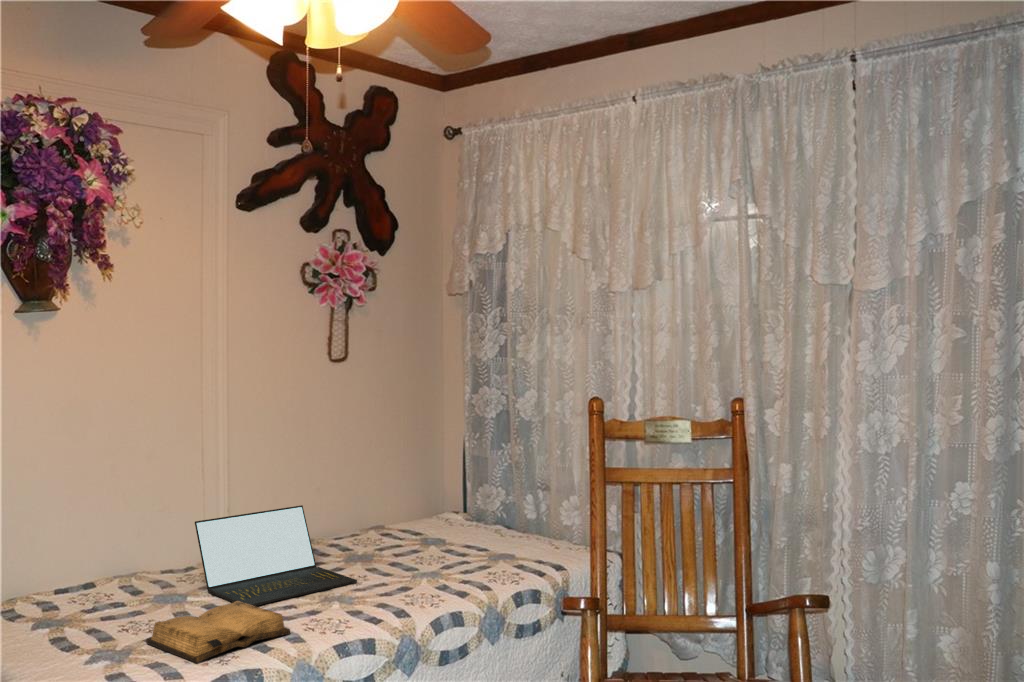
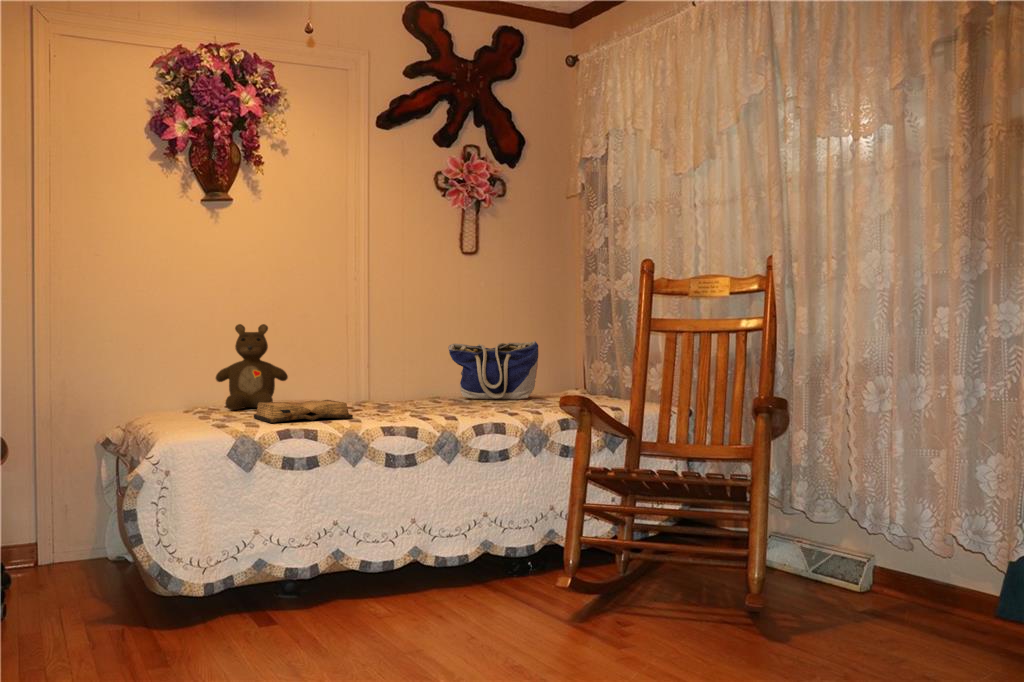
tote bag: none [334,479,446,549] -> present [448,341,538,400]
teddy bear: none [43,486,146,615] -> present [216,324,288,410]
laptop: present [195,505,357,606] -> none [323,354,440,411]

